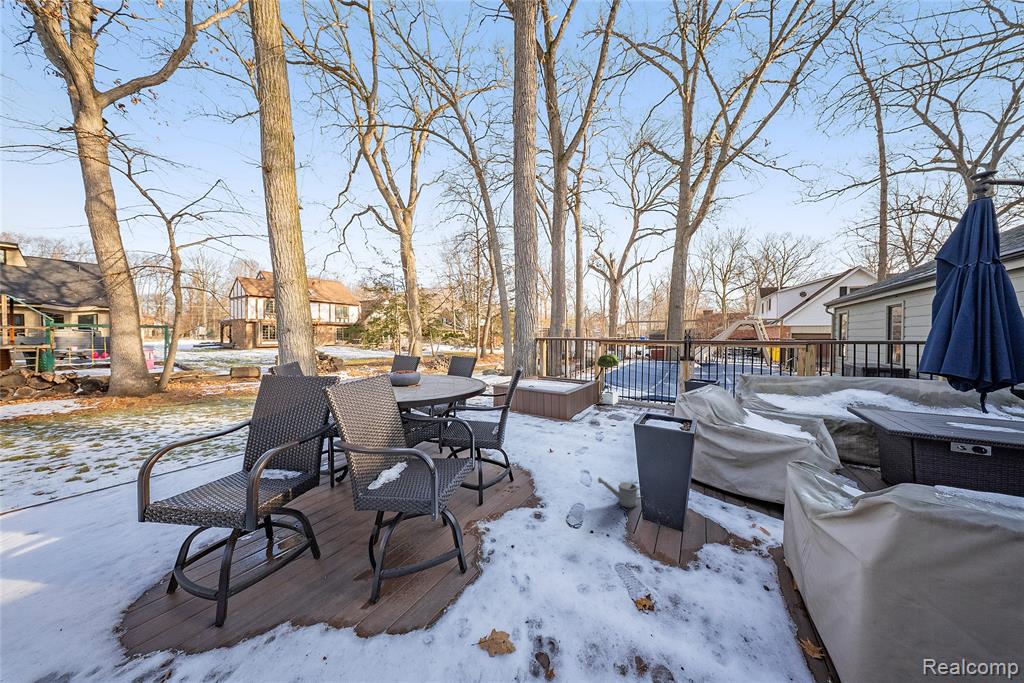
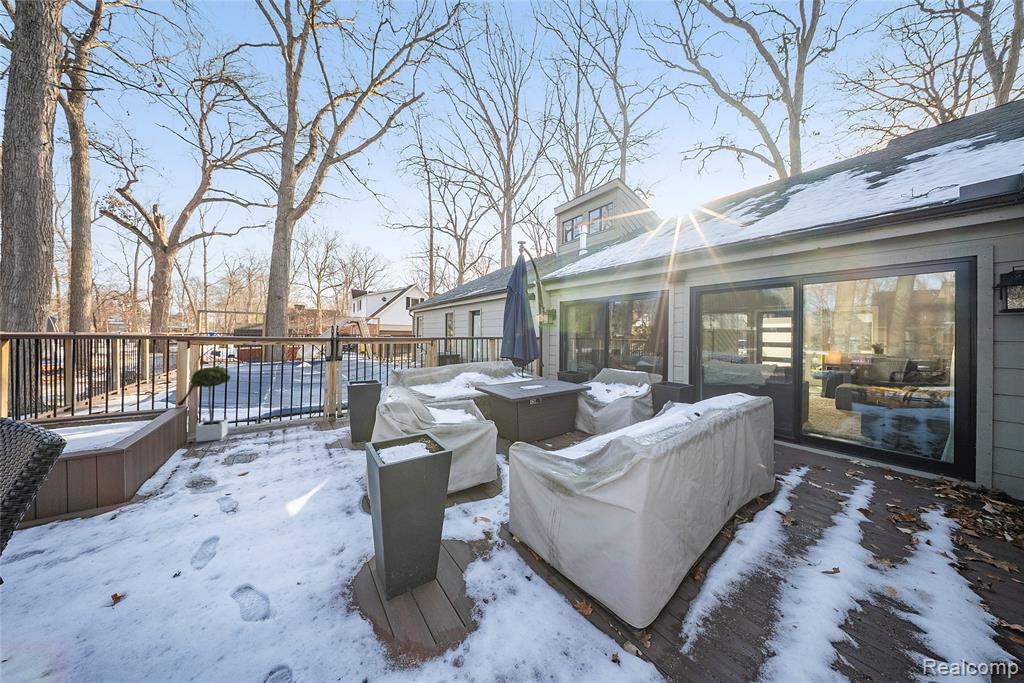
watering can: present [598,477,641,507] -> none [285,566,367,610]

